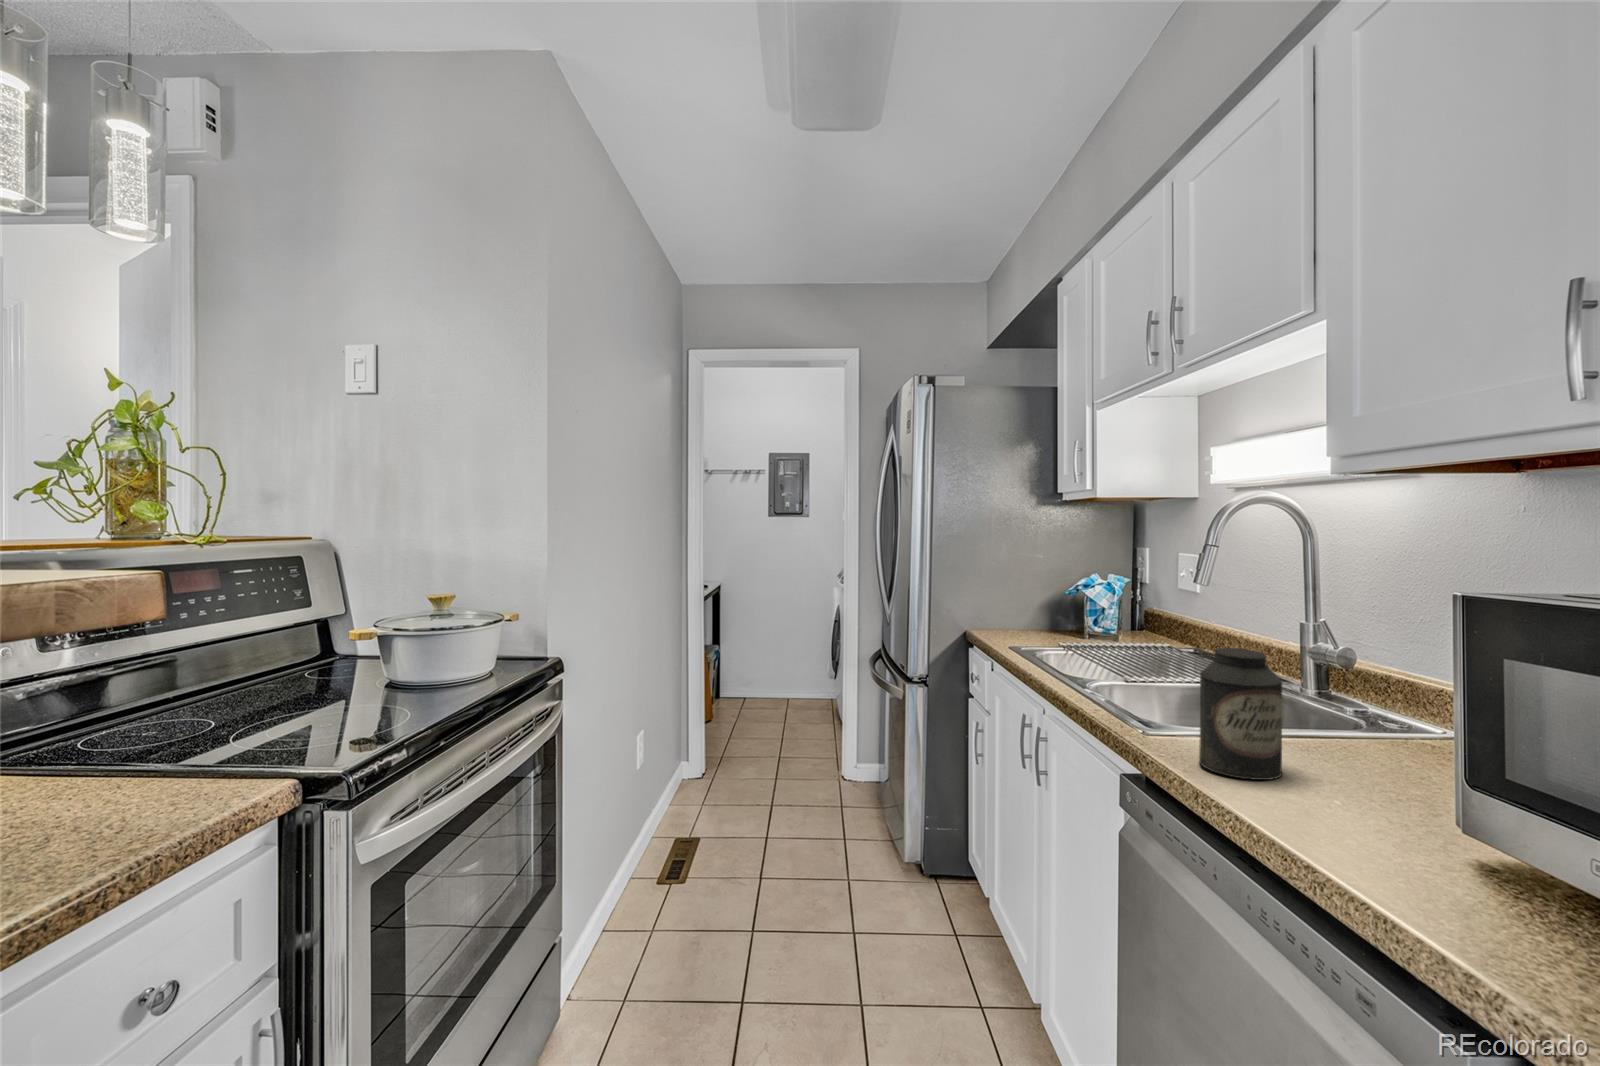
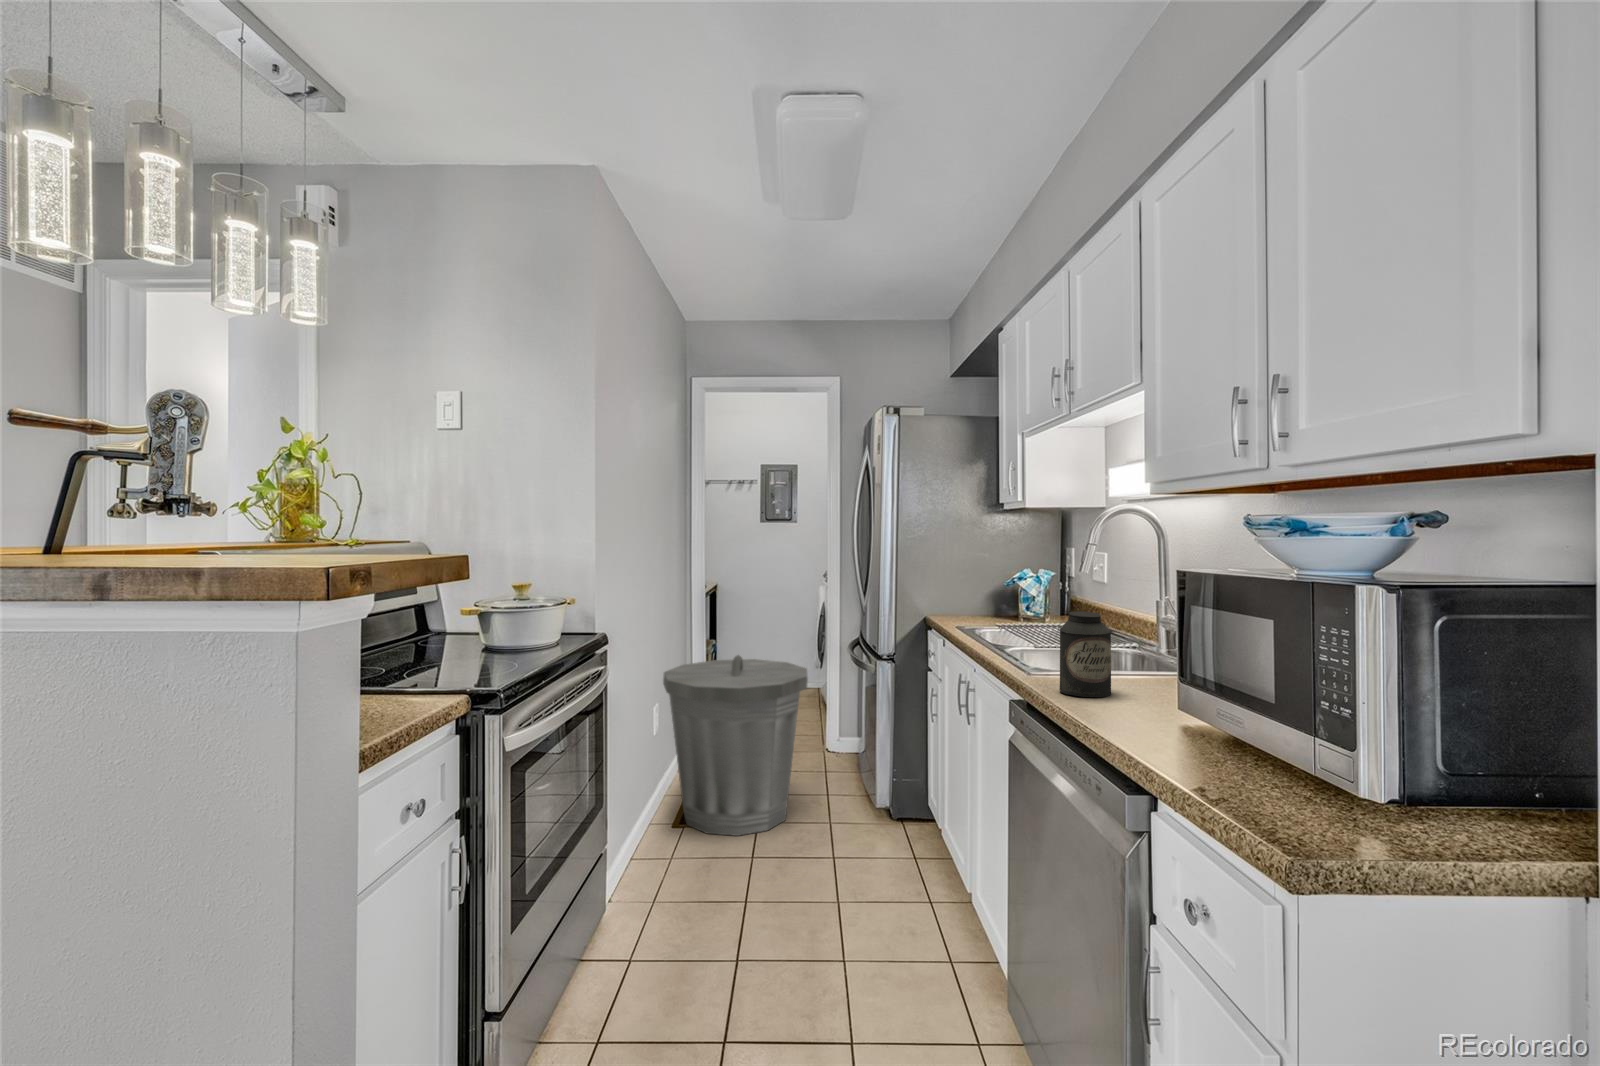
trash can: none [650,675,823,898] -> present [663,655,808,836]

